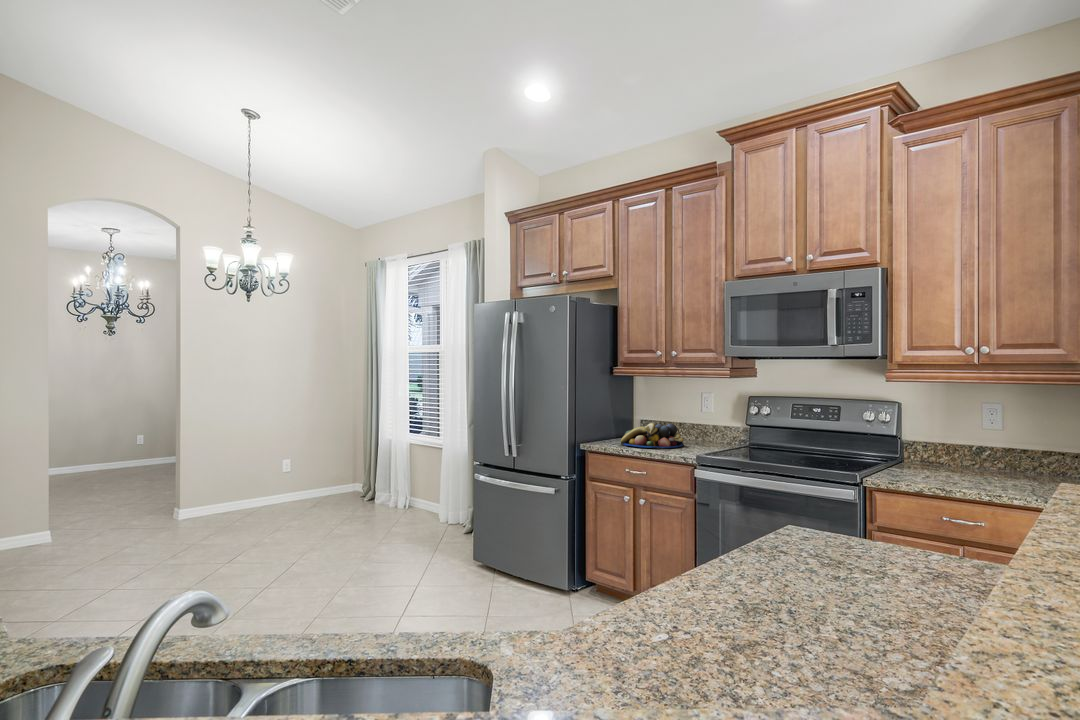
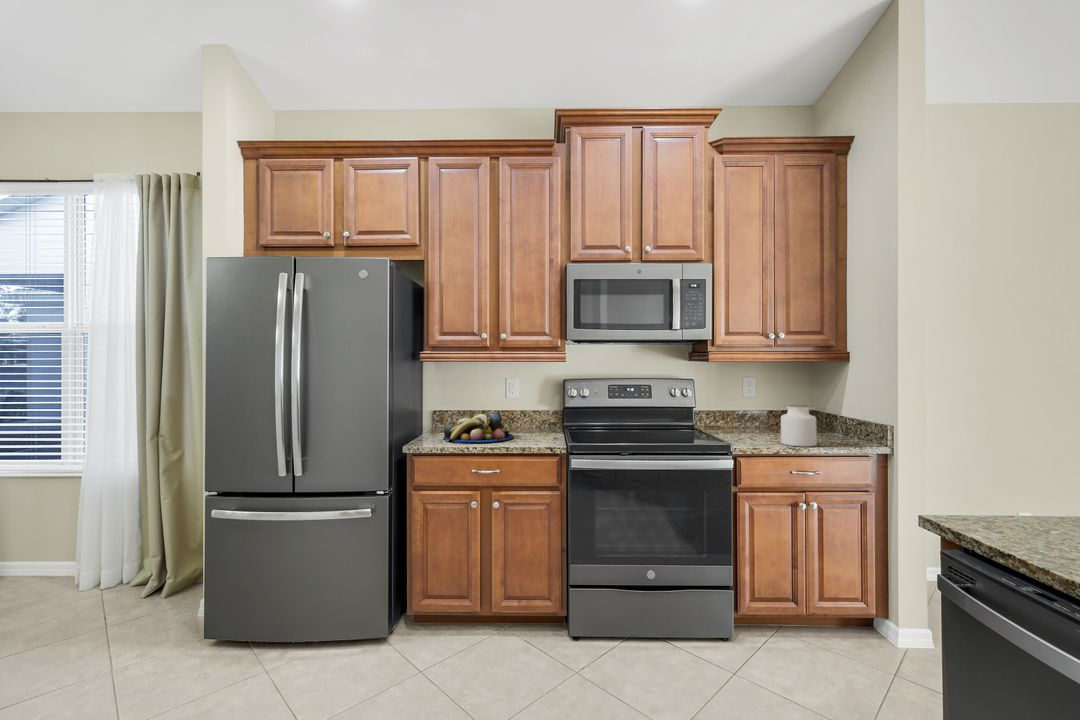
jar: none [934,439,982,492] -> present [781,405,817,447]

